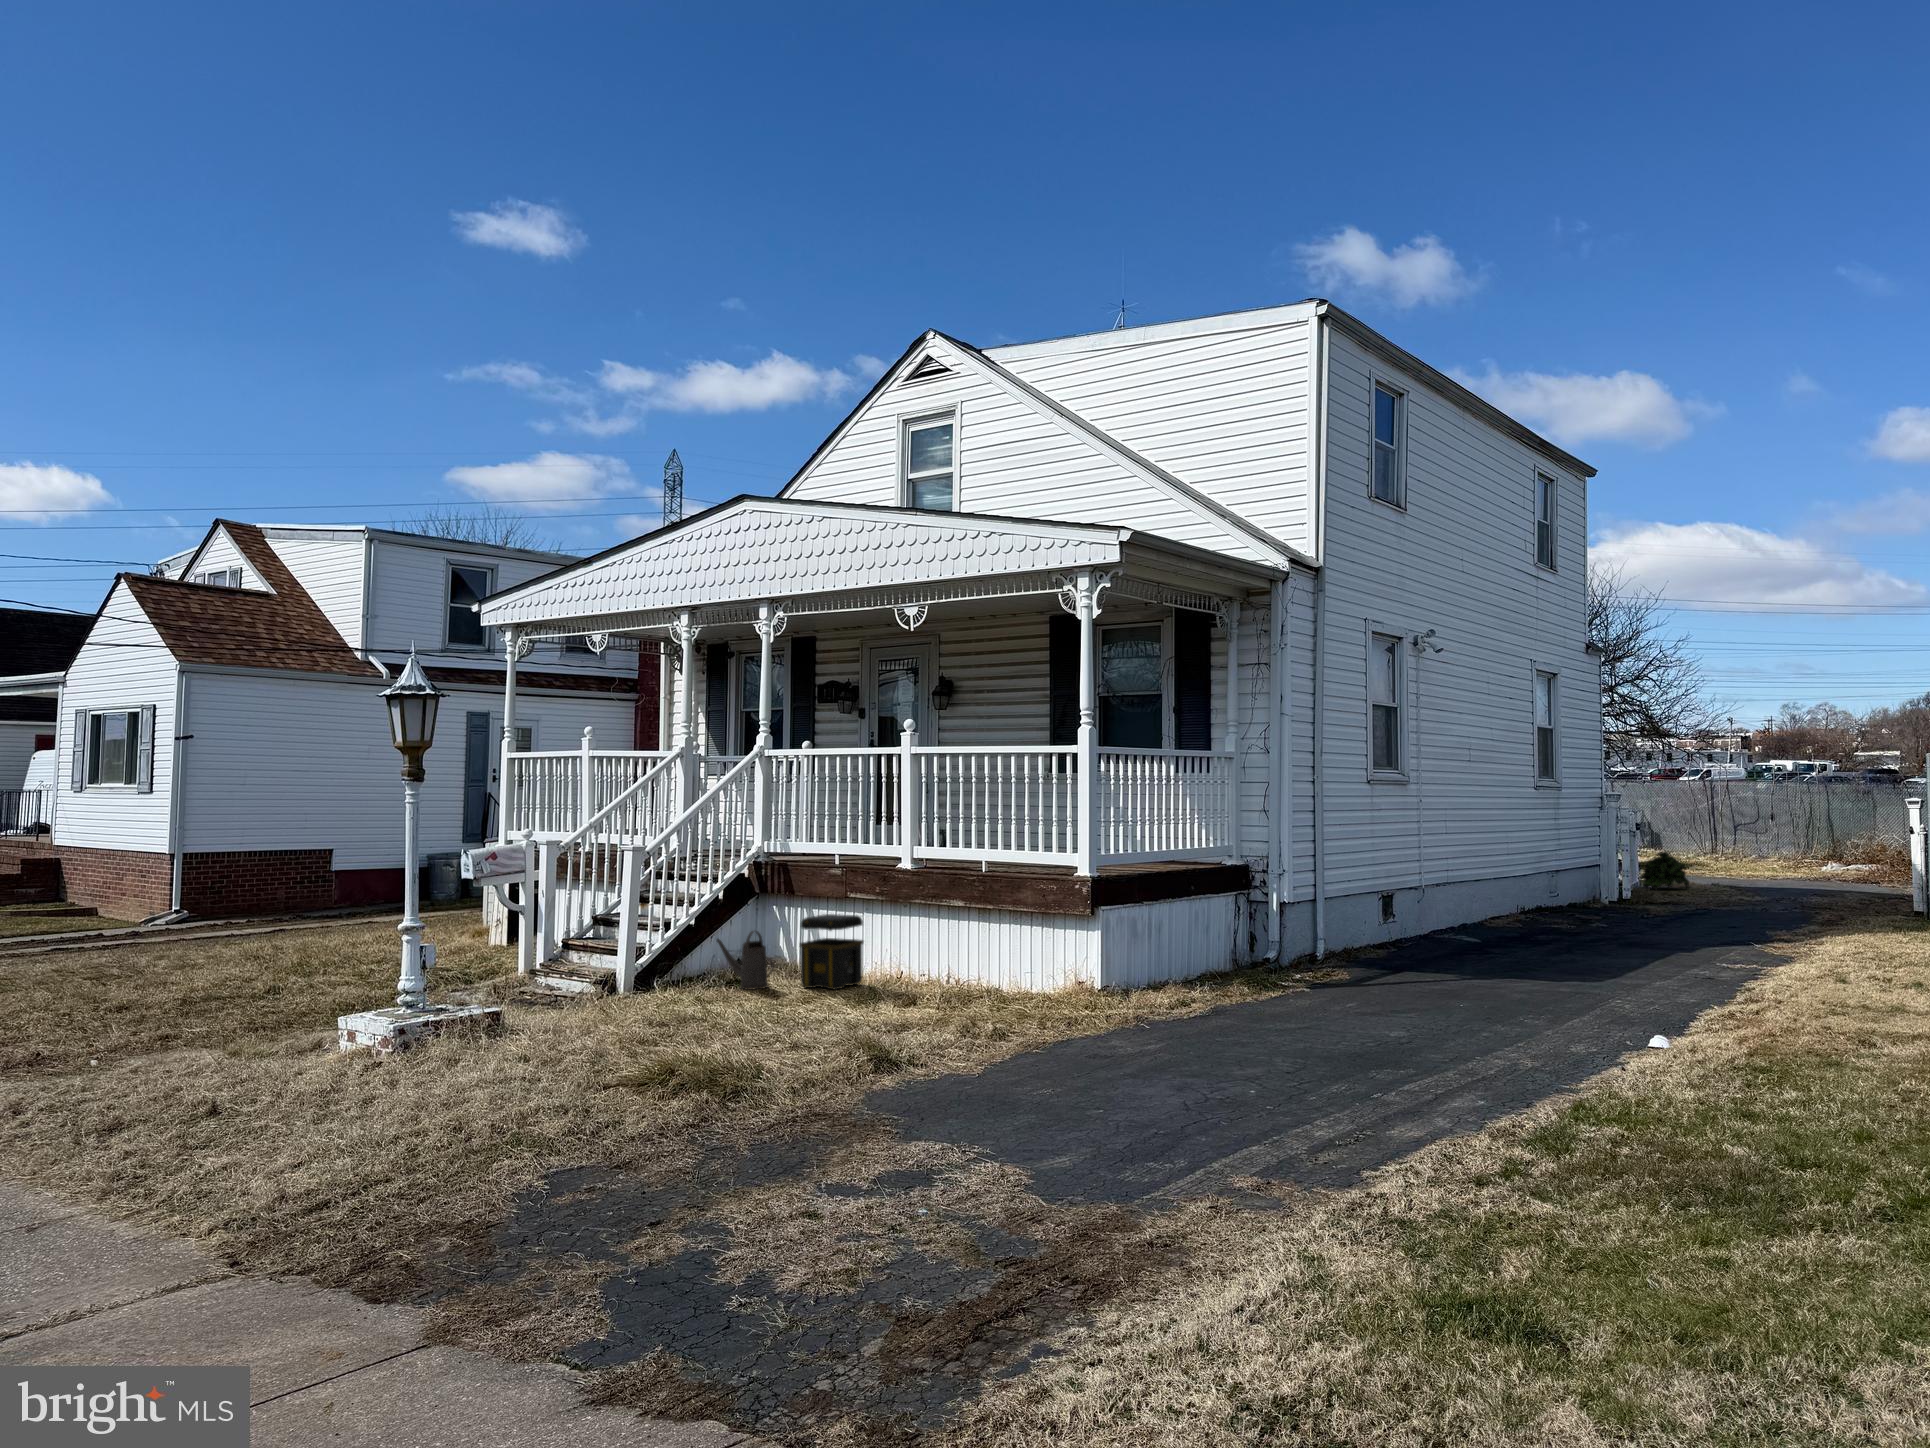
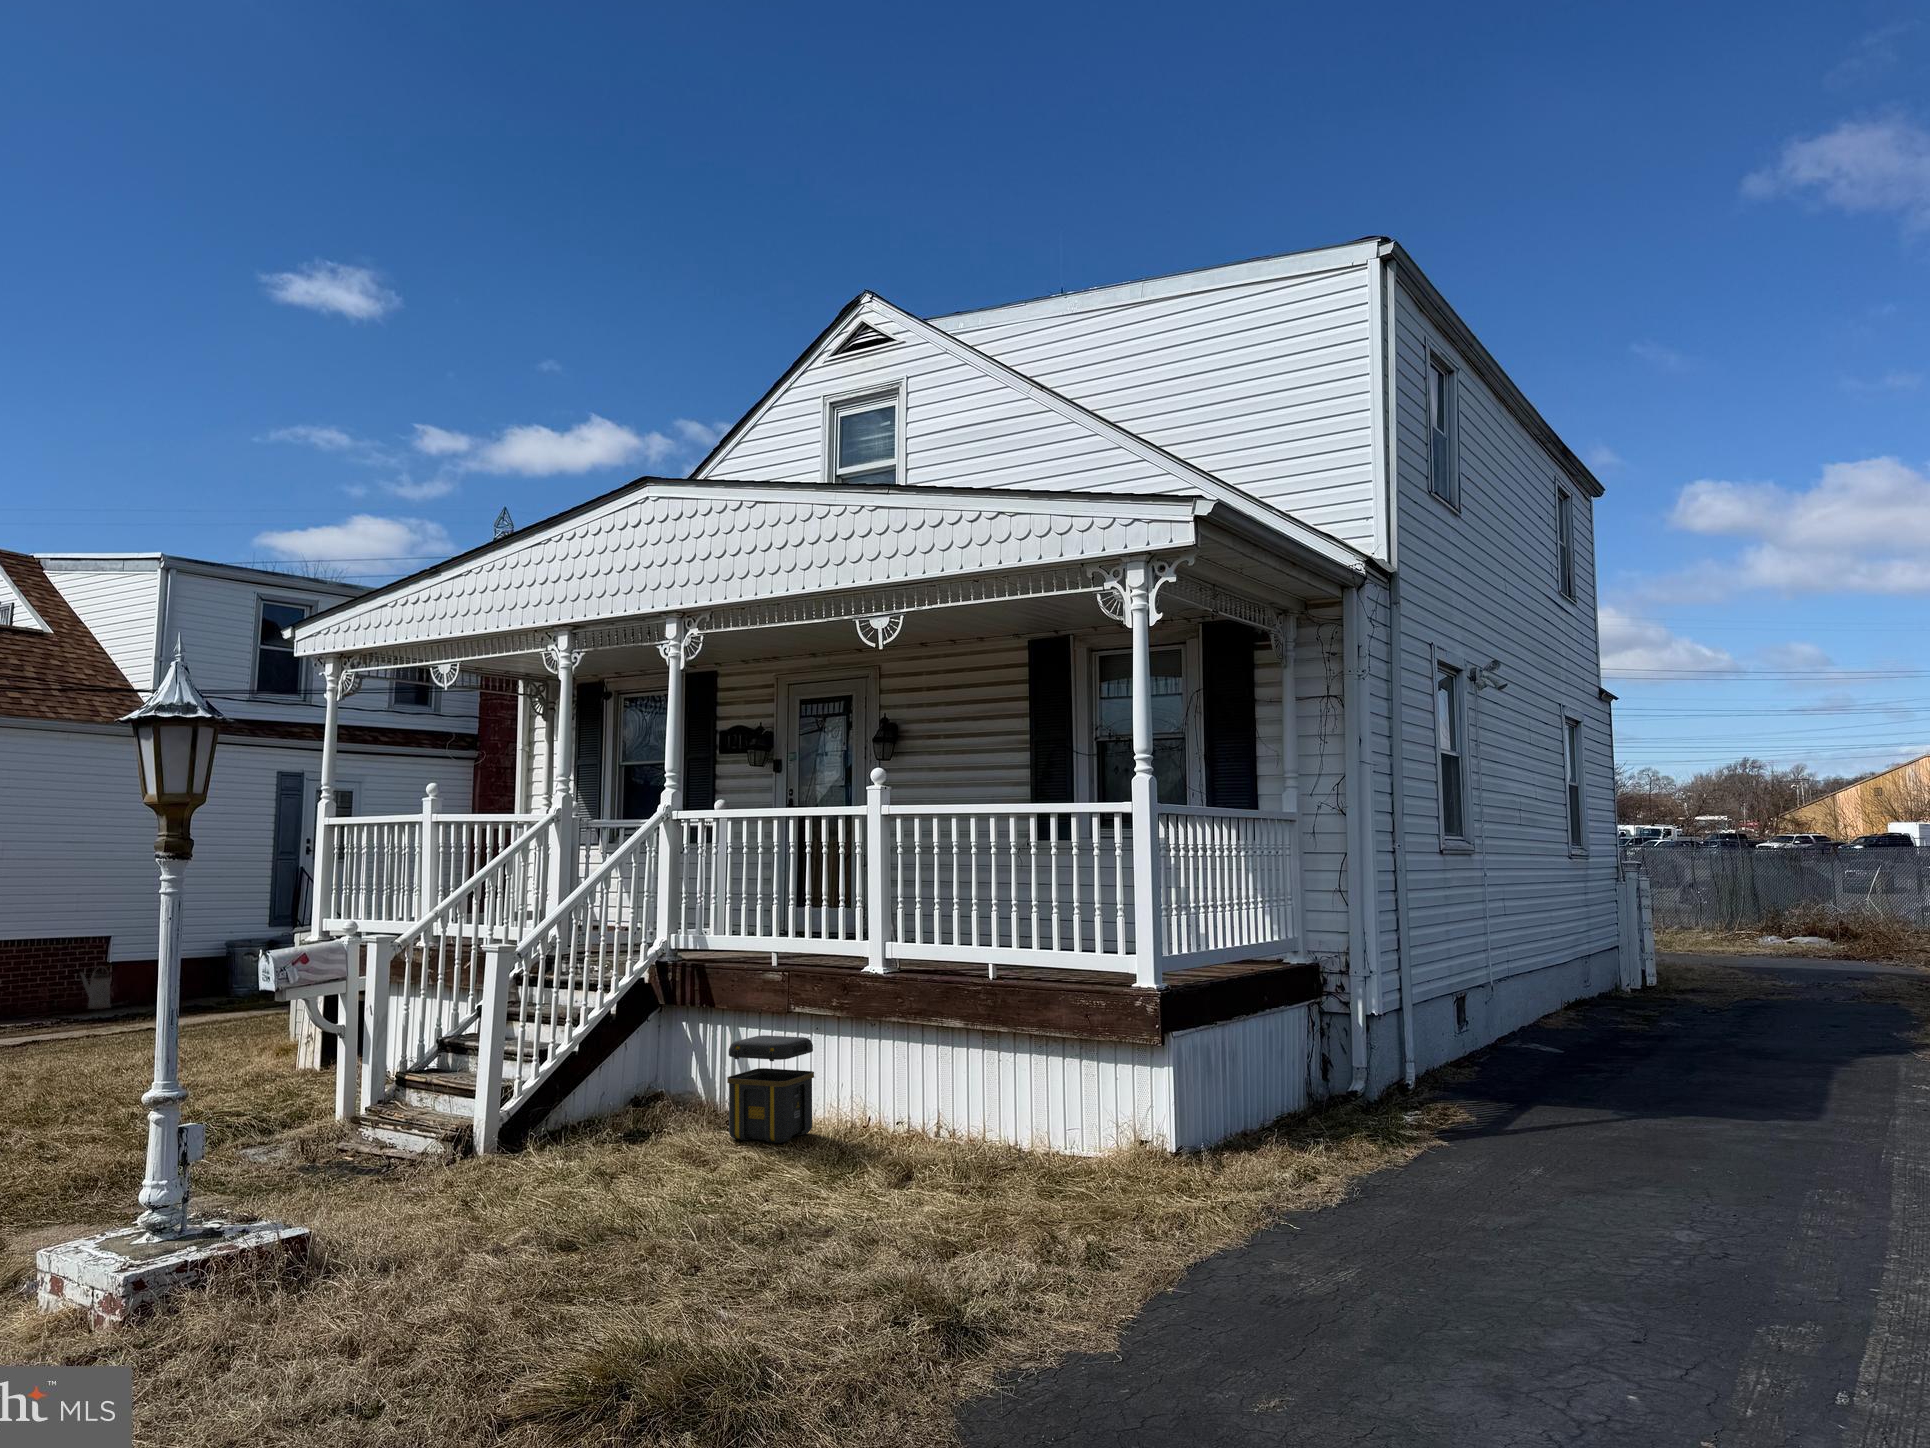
potted plant: present [1639,852,1689,889] -> none [1672,936,1735,983]
watering can: present [717,931,774,990] -> present [81,967,110,1009]

